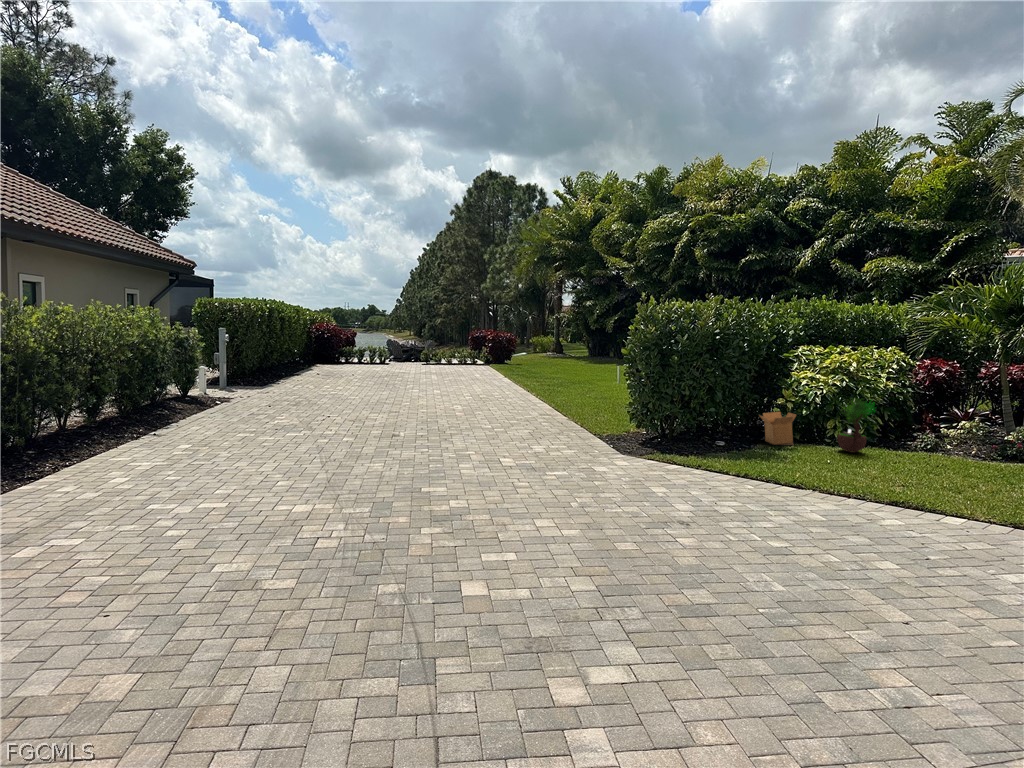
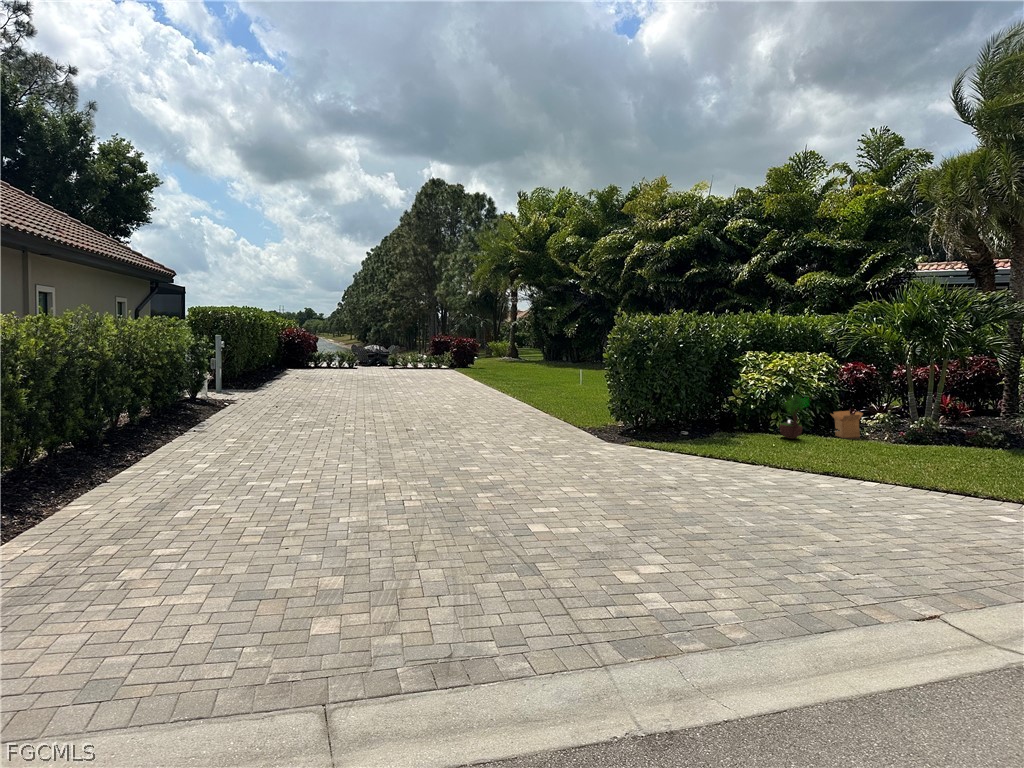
cardboard box: present [760,412,796,445] -> present [831,411,863,439]

